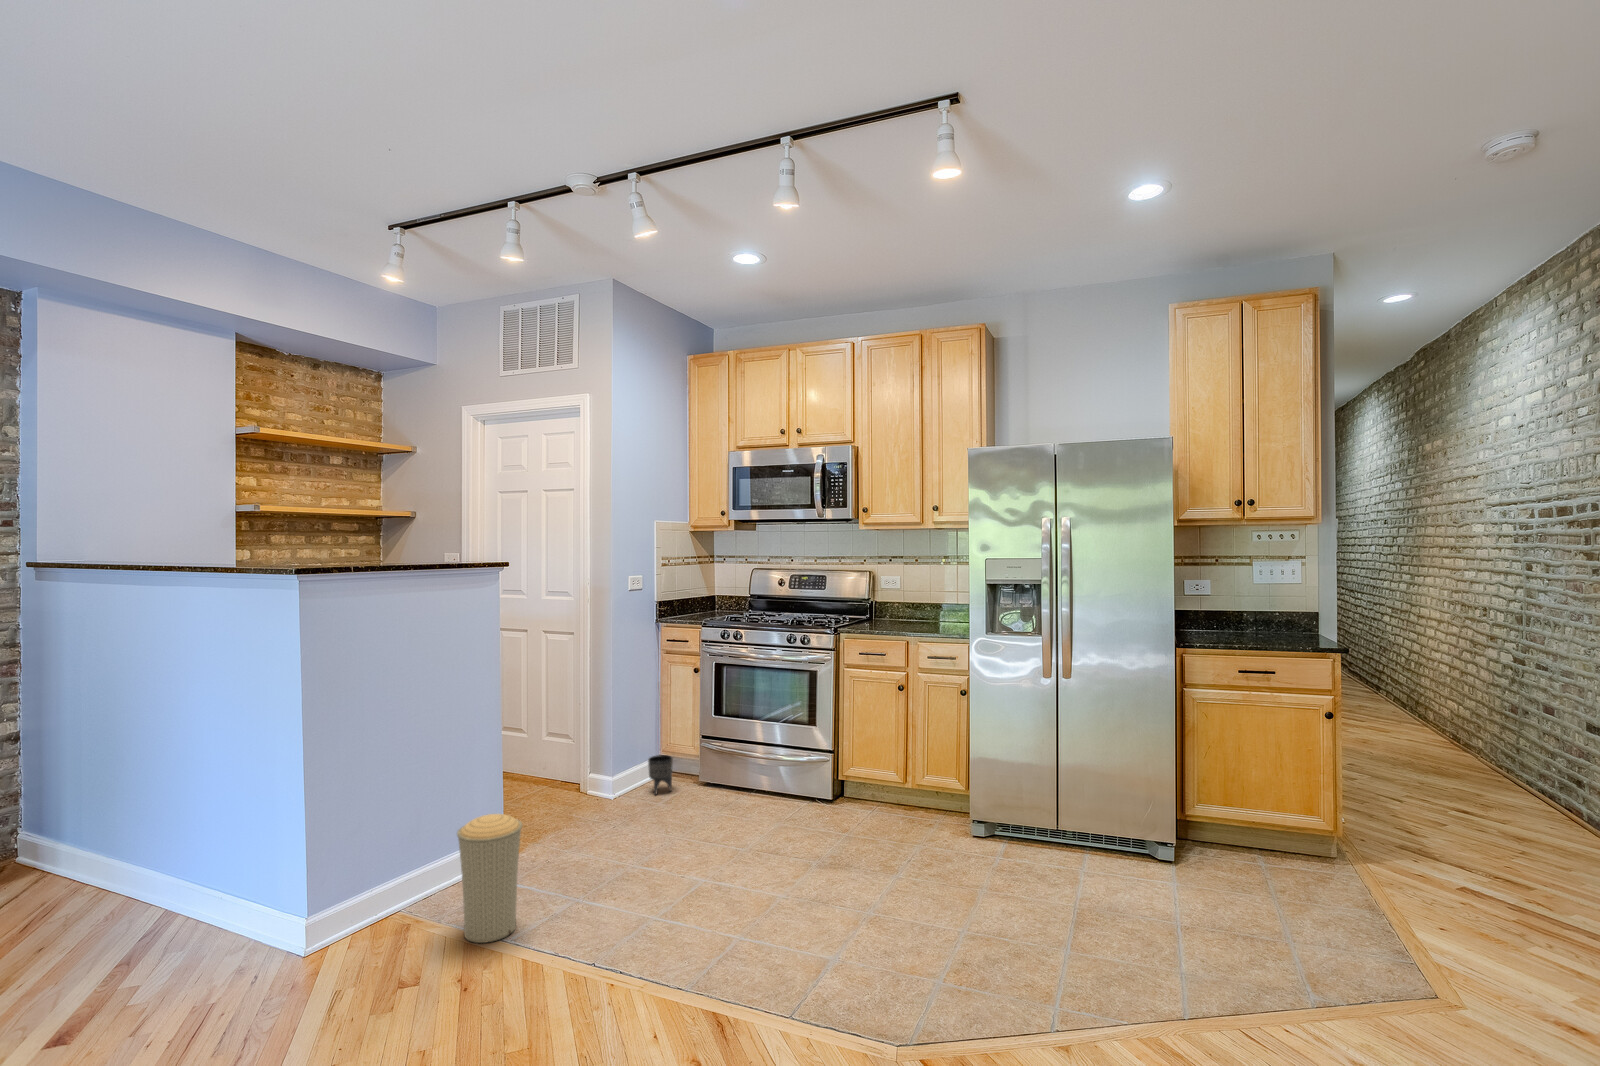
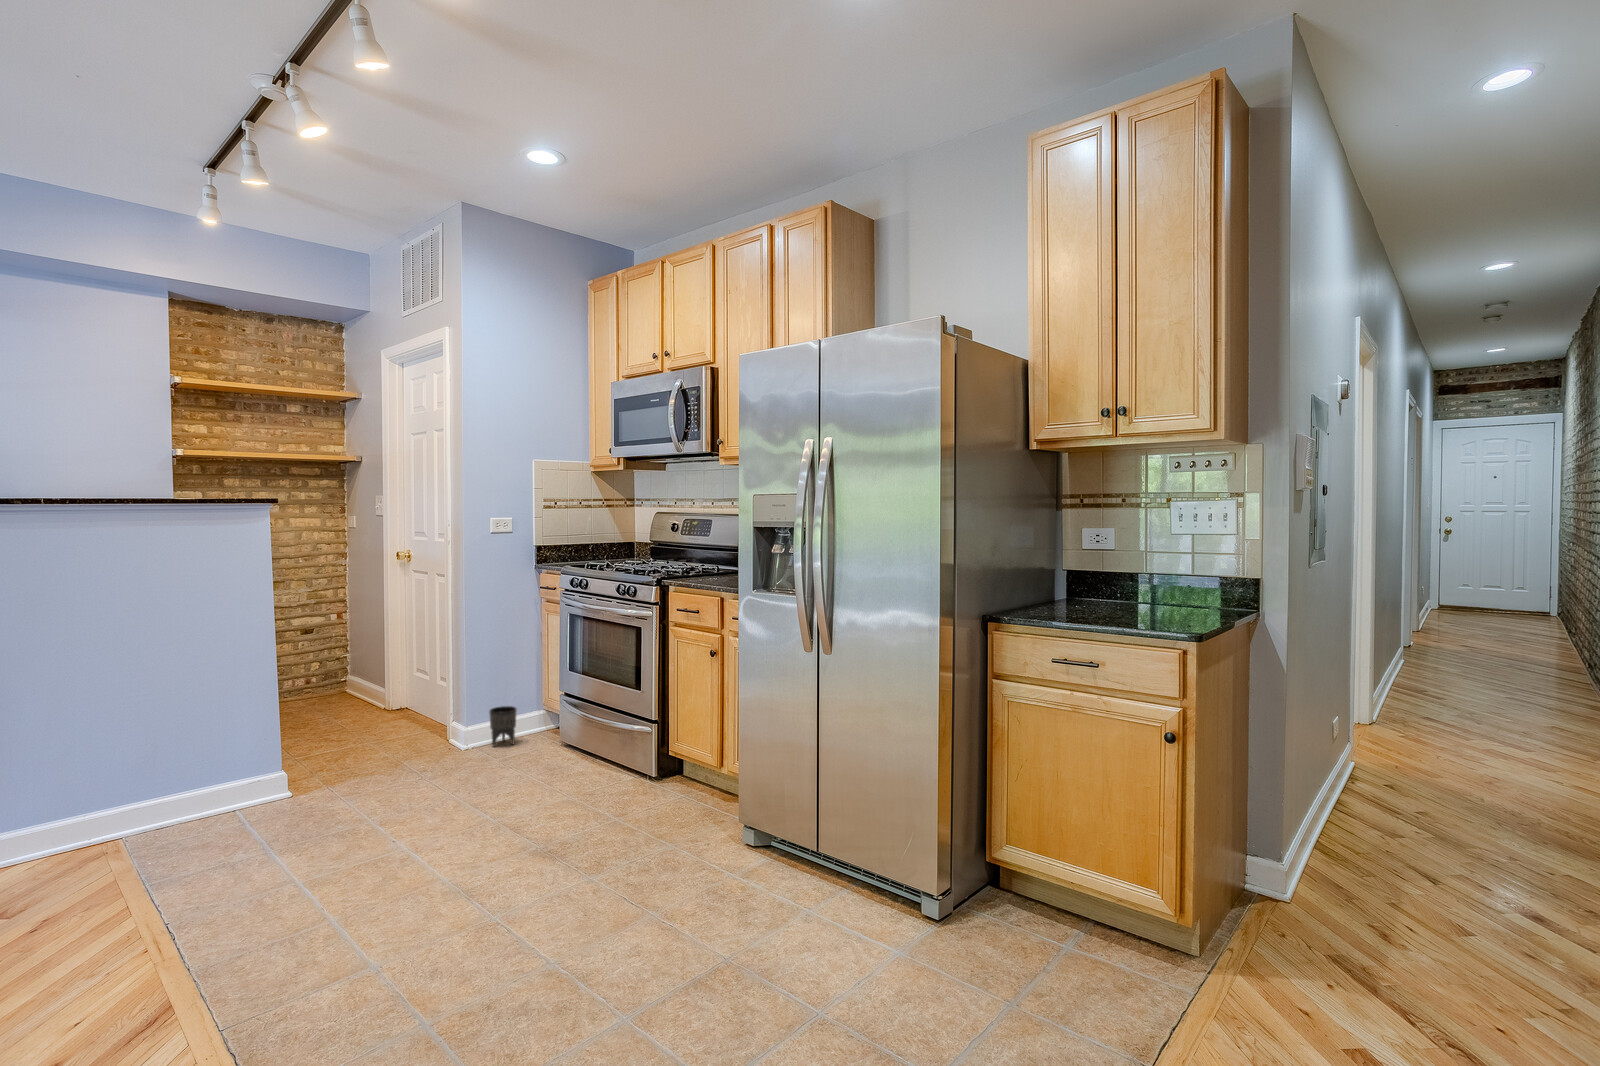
trash can: present [457,814,522,943] -> none [108,733,186,856]

